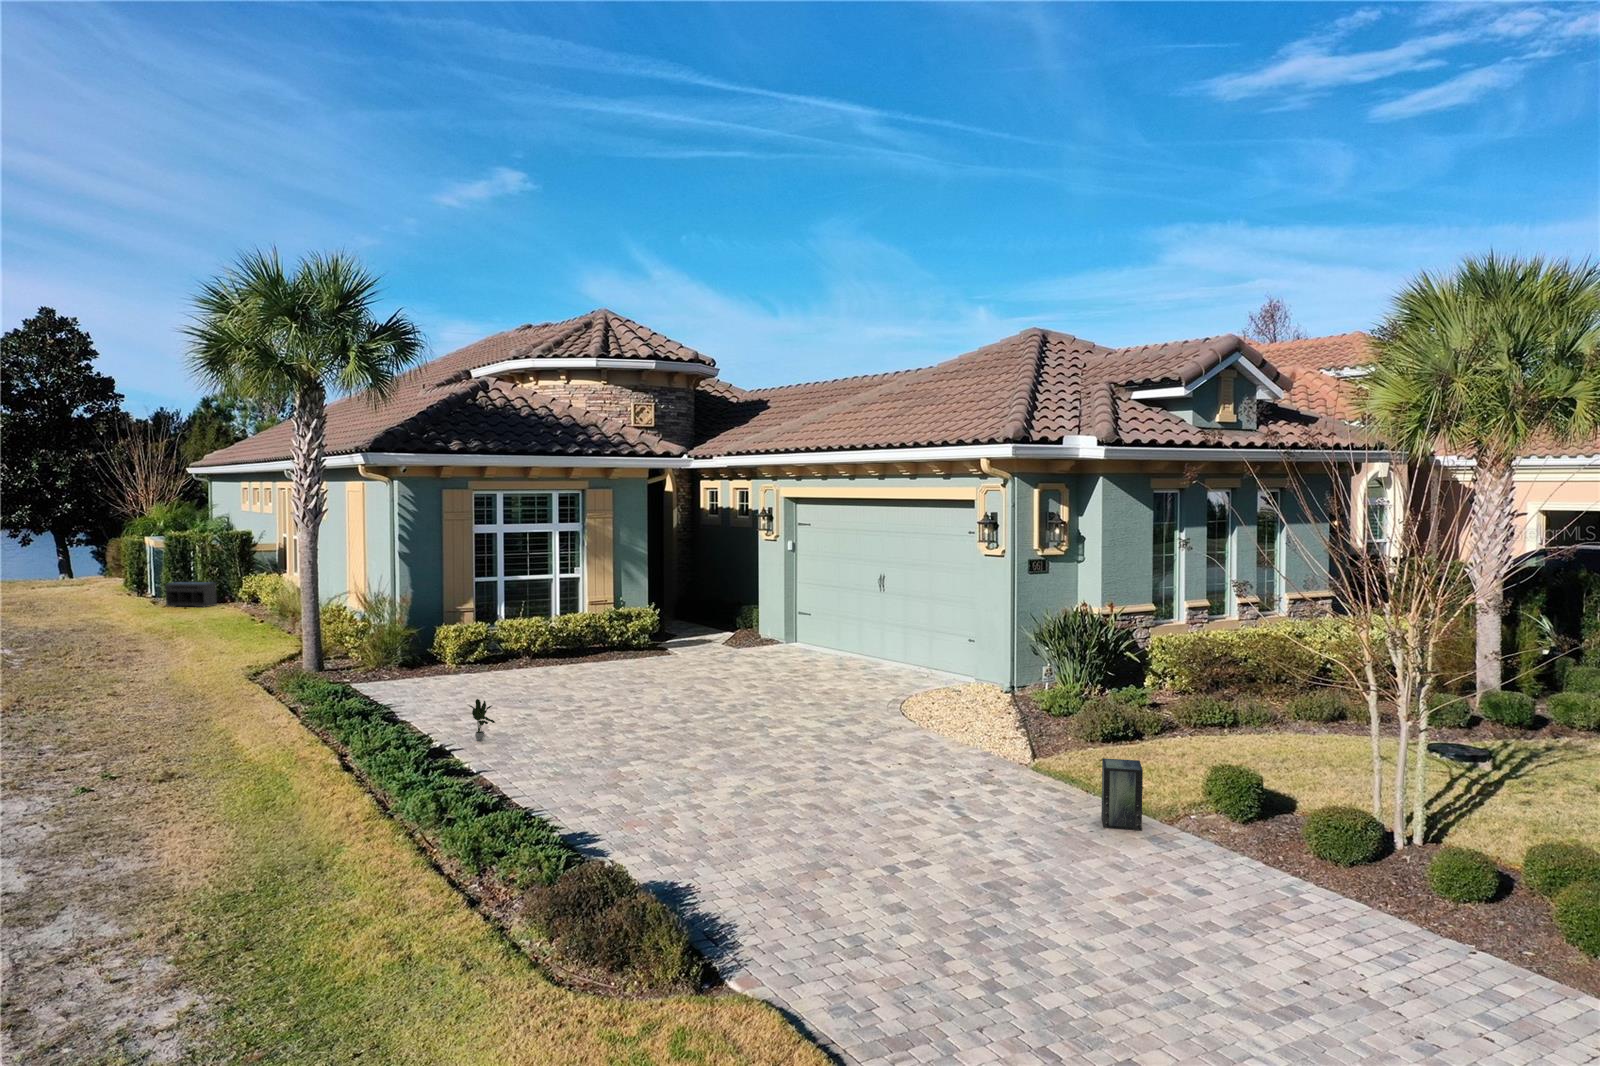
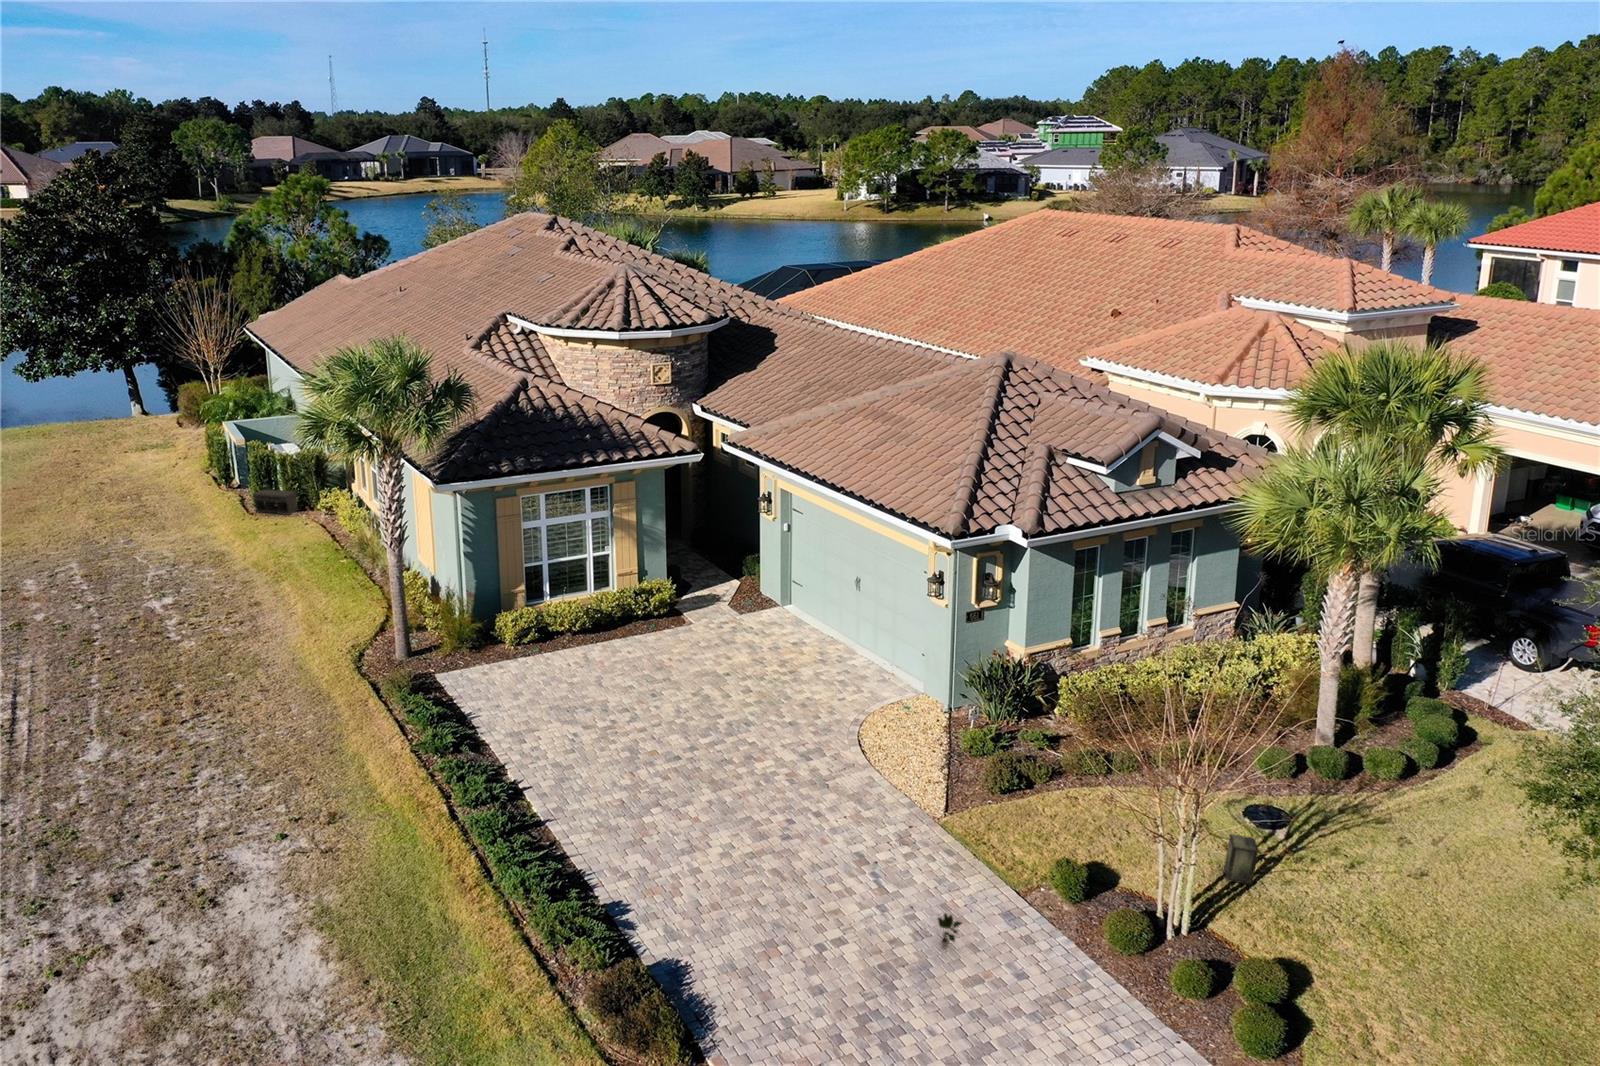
potted plant: present [470,699,495,741] -> present [938,913,961,948]
storage box: present [1101,758,1143,830] -> present [1224,834,1258,885]

